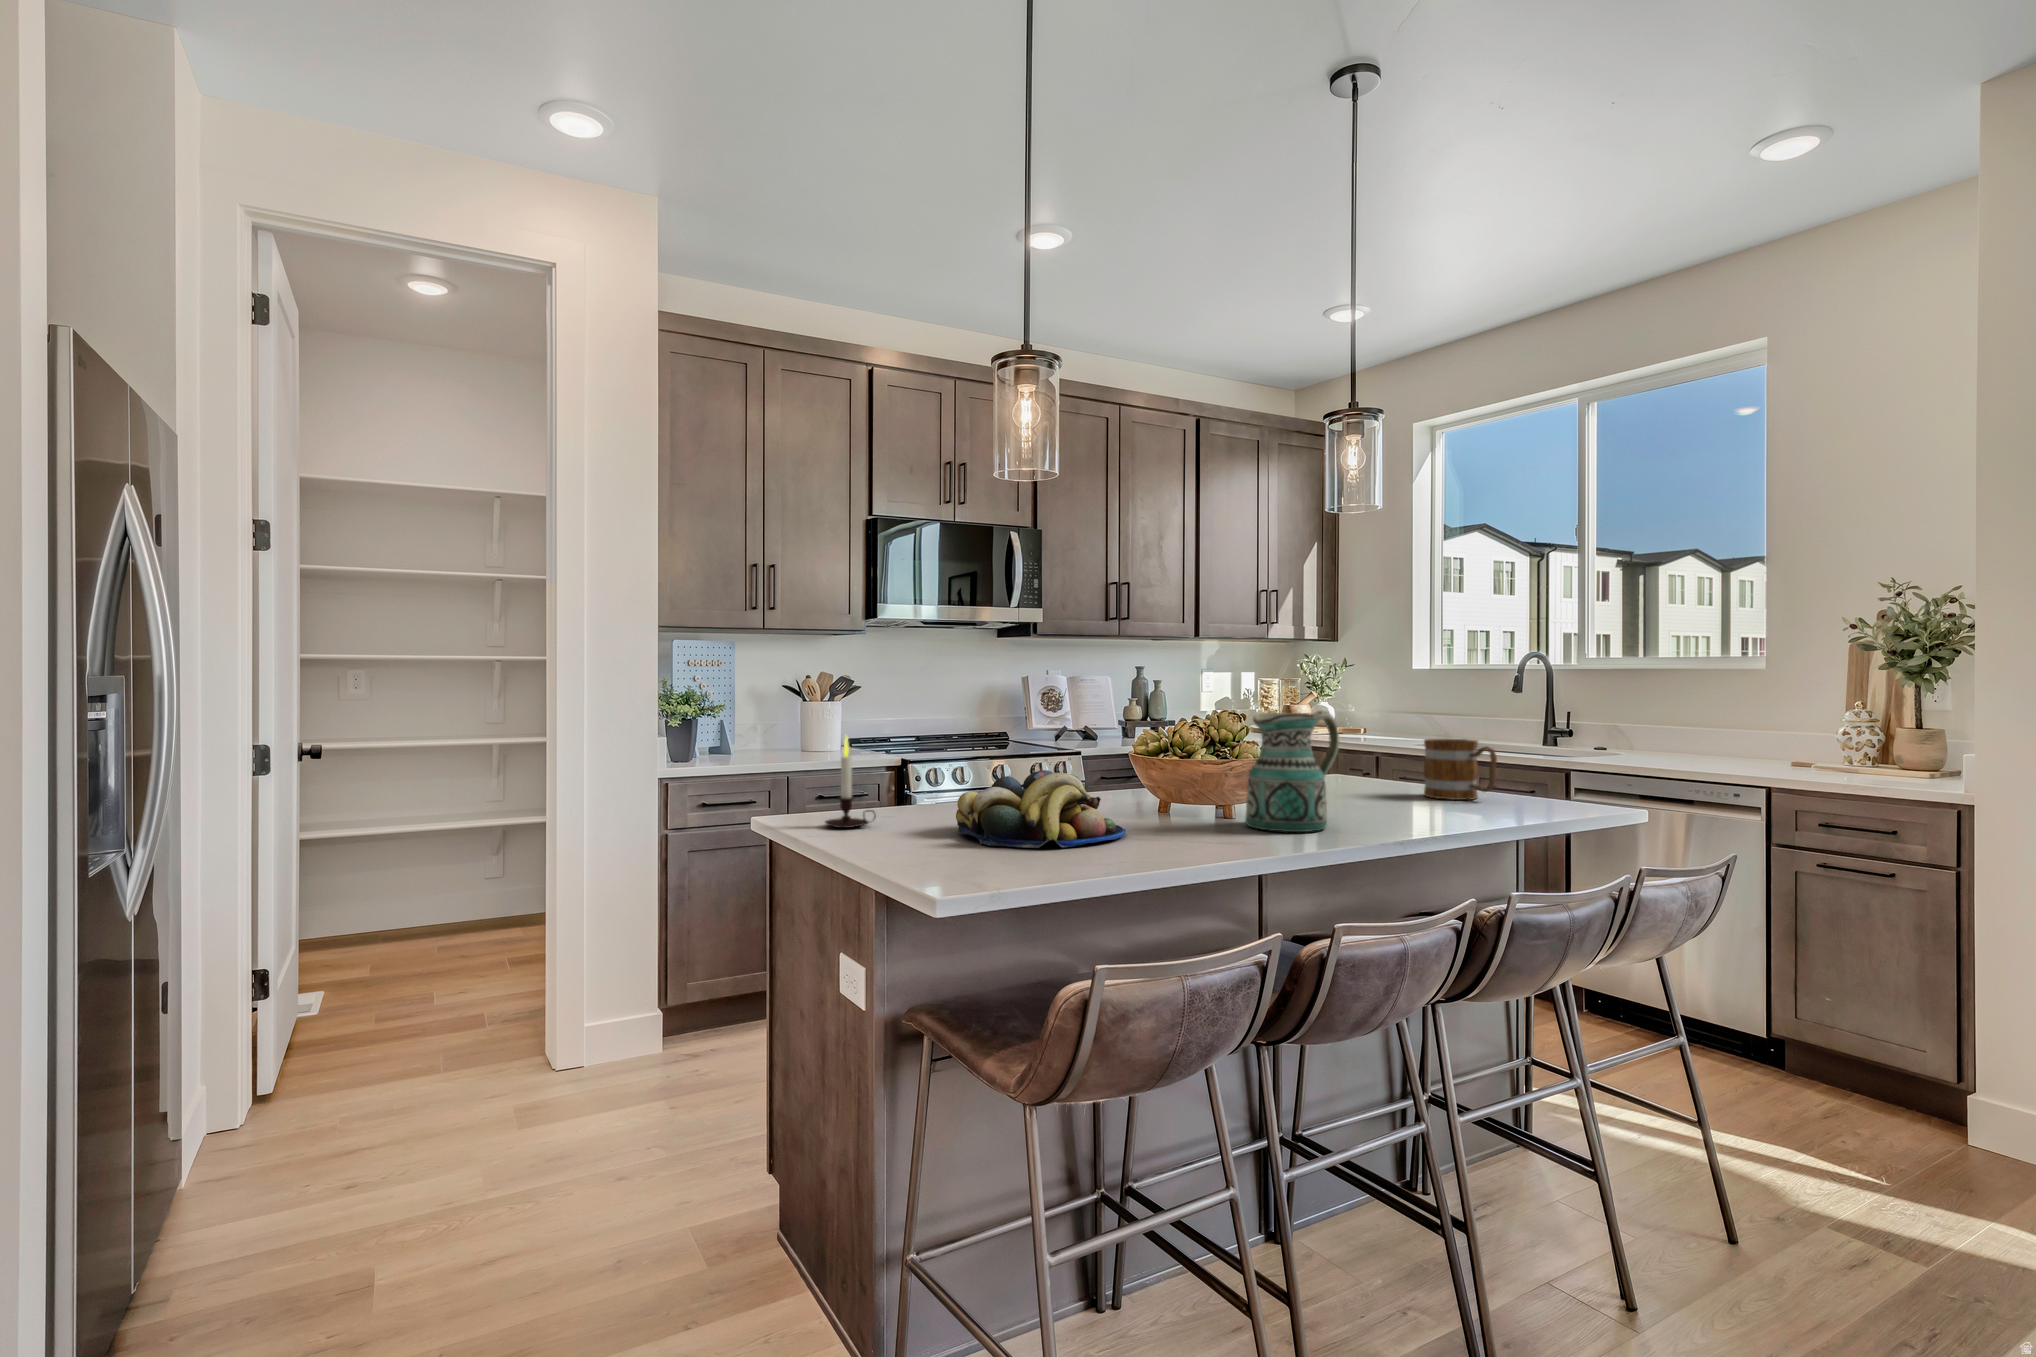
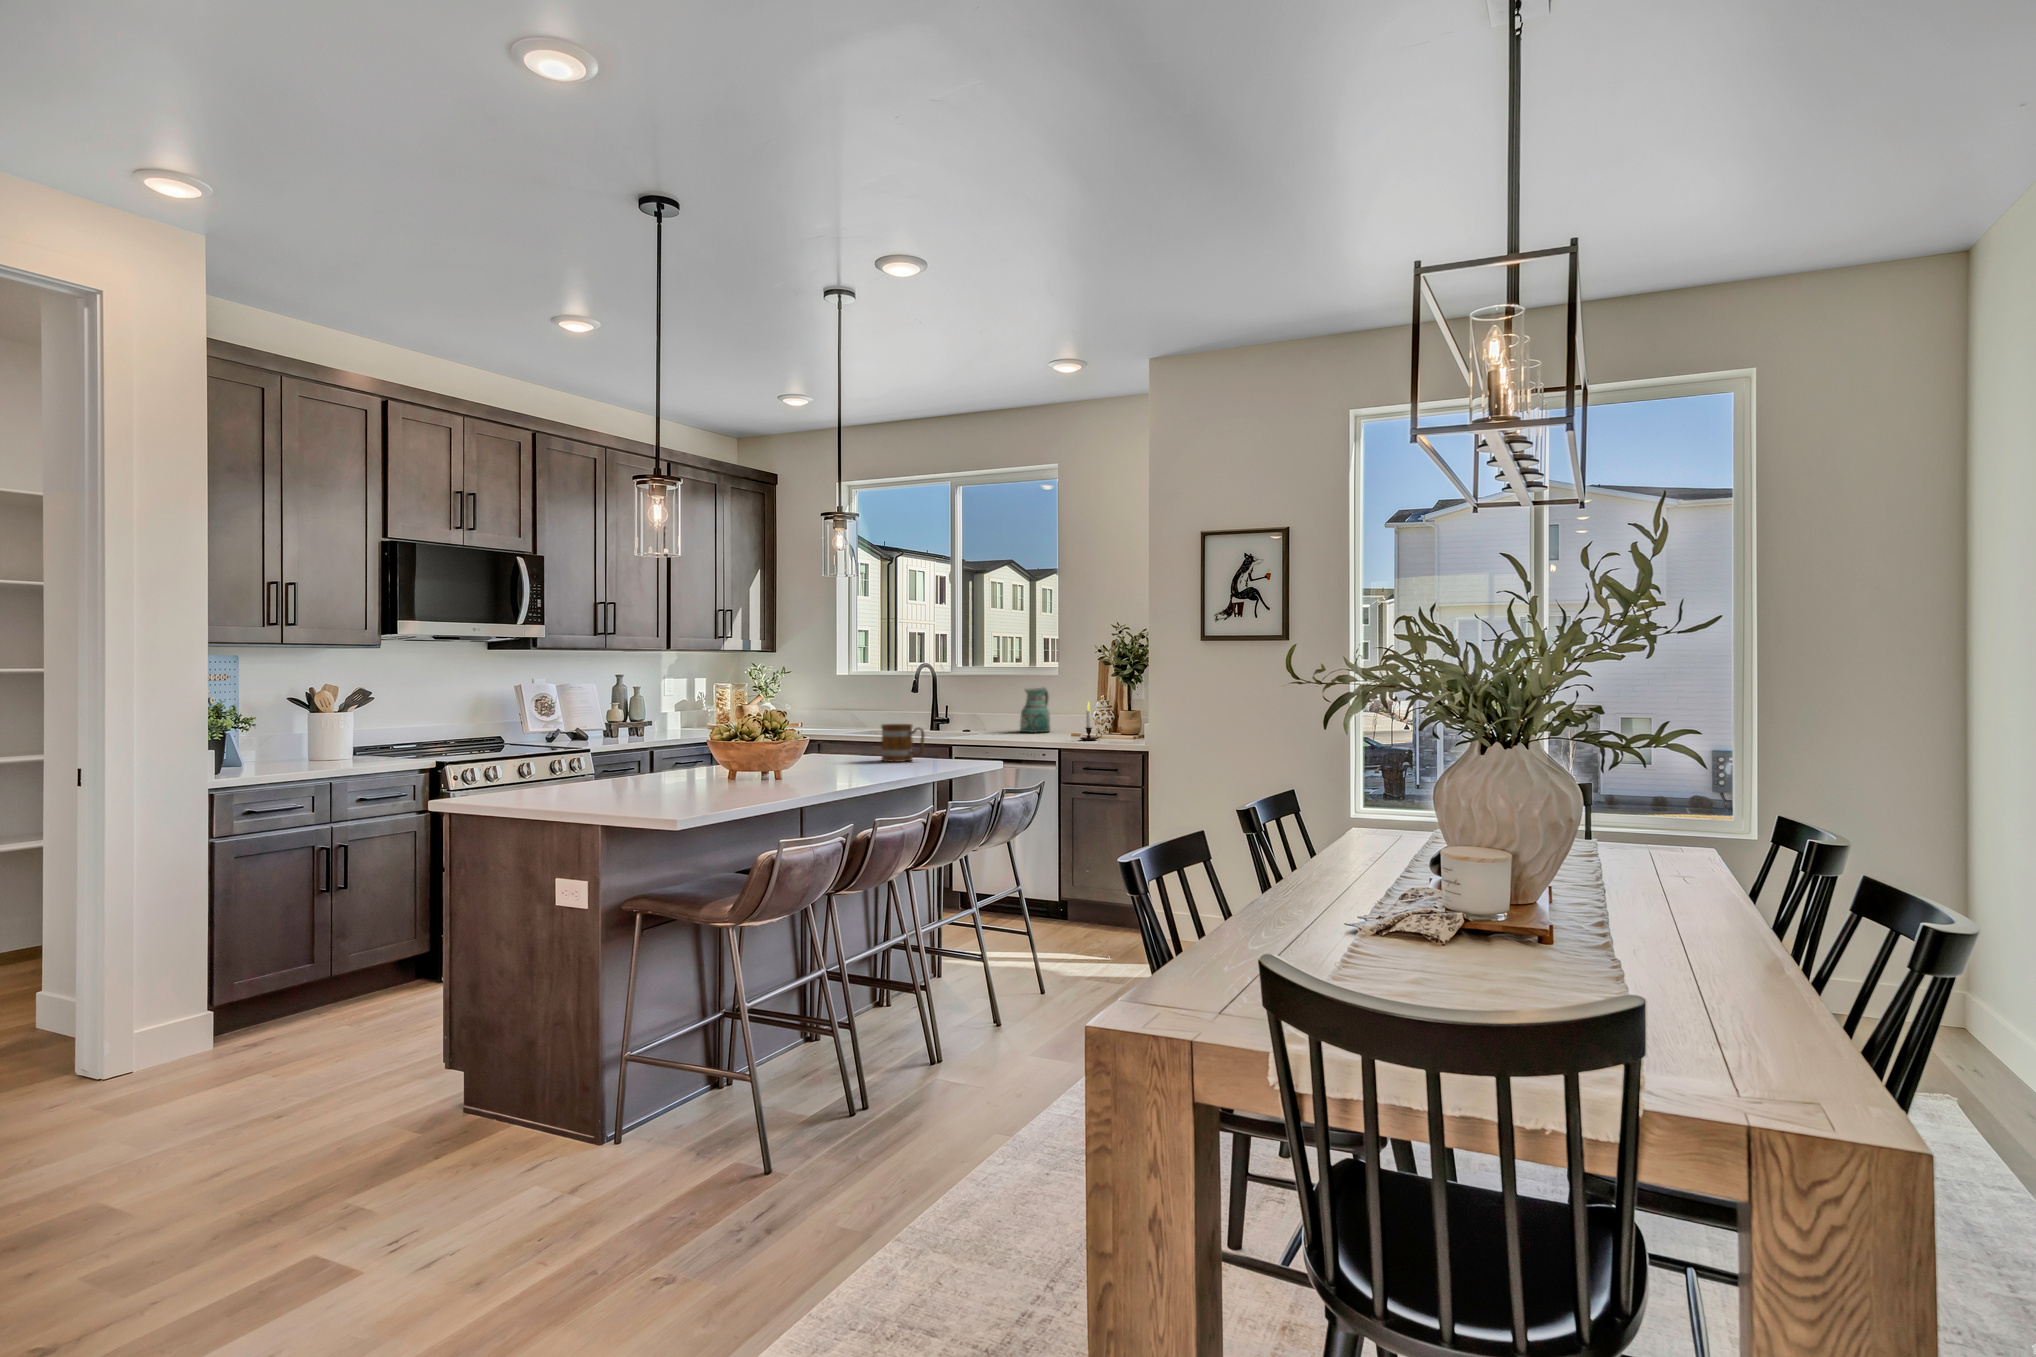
ceramic pitcher: present [1245,711,1339,832] -> present [1020,687,1050,732]
candle: present [825,736,875,828] -> present [1080,701,1102,740]
fruit bowl: present [956,770,1126,848] -> none [612,751,730,799]

